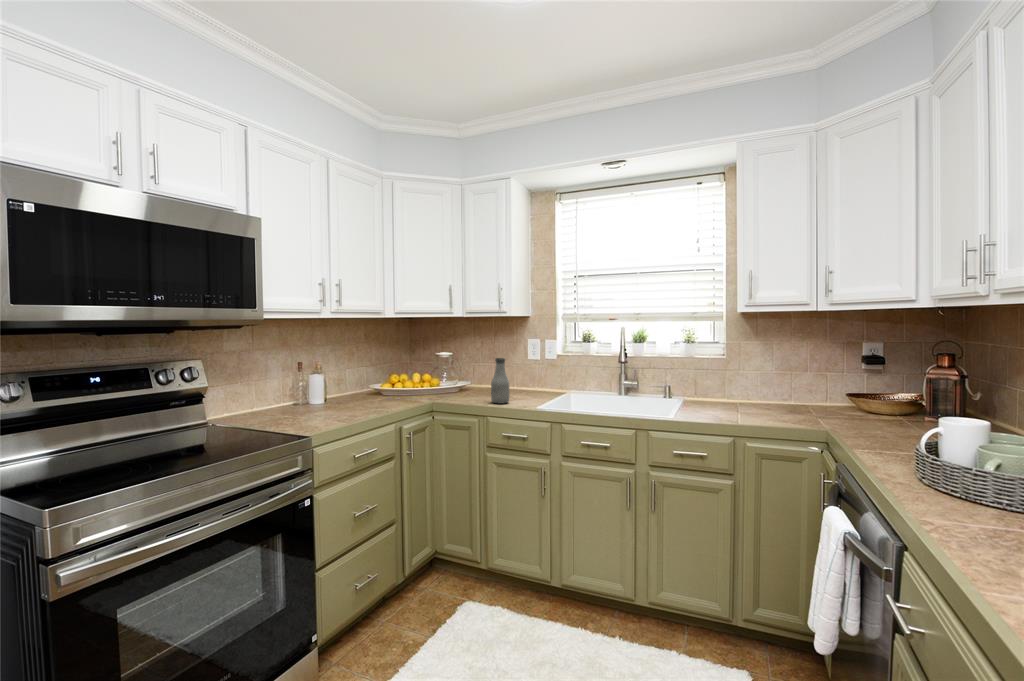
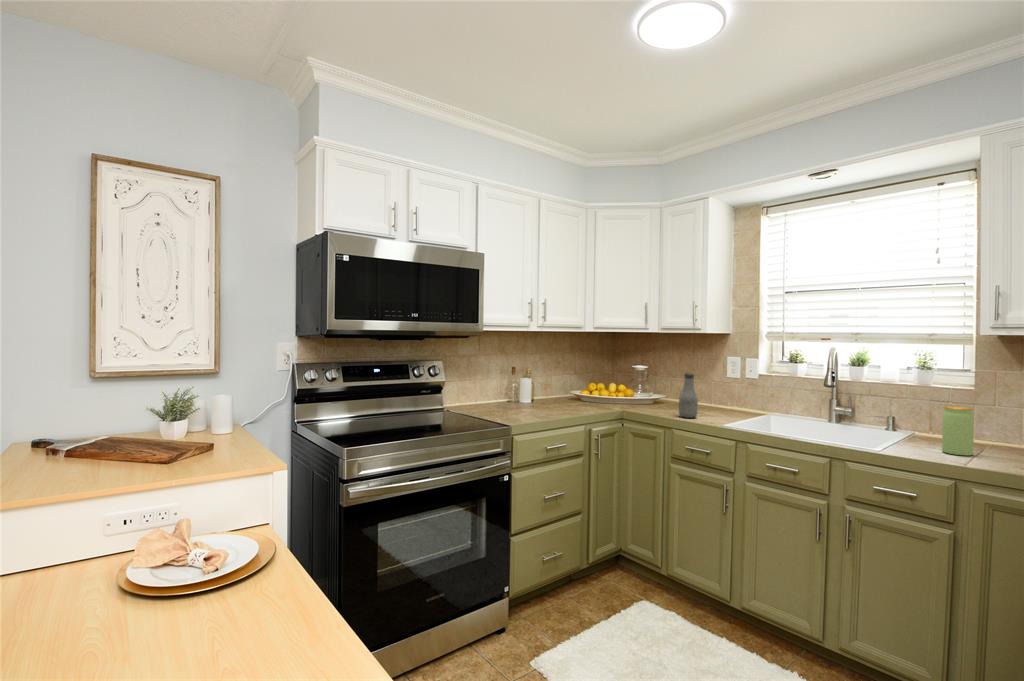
jar: none [717,374,740,416] -> present [942,406,974,456]

